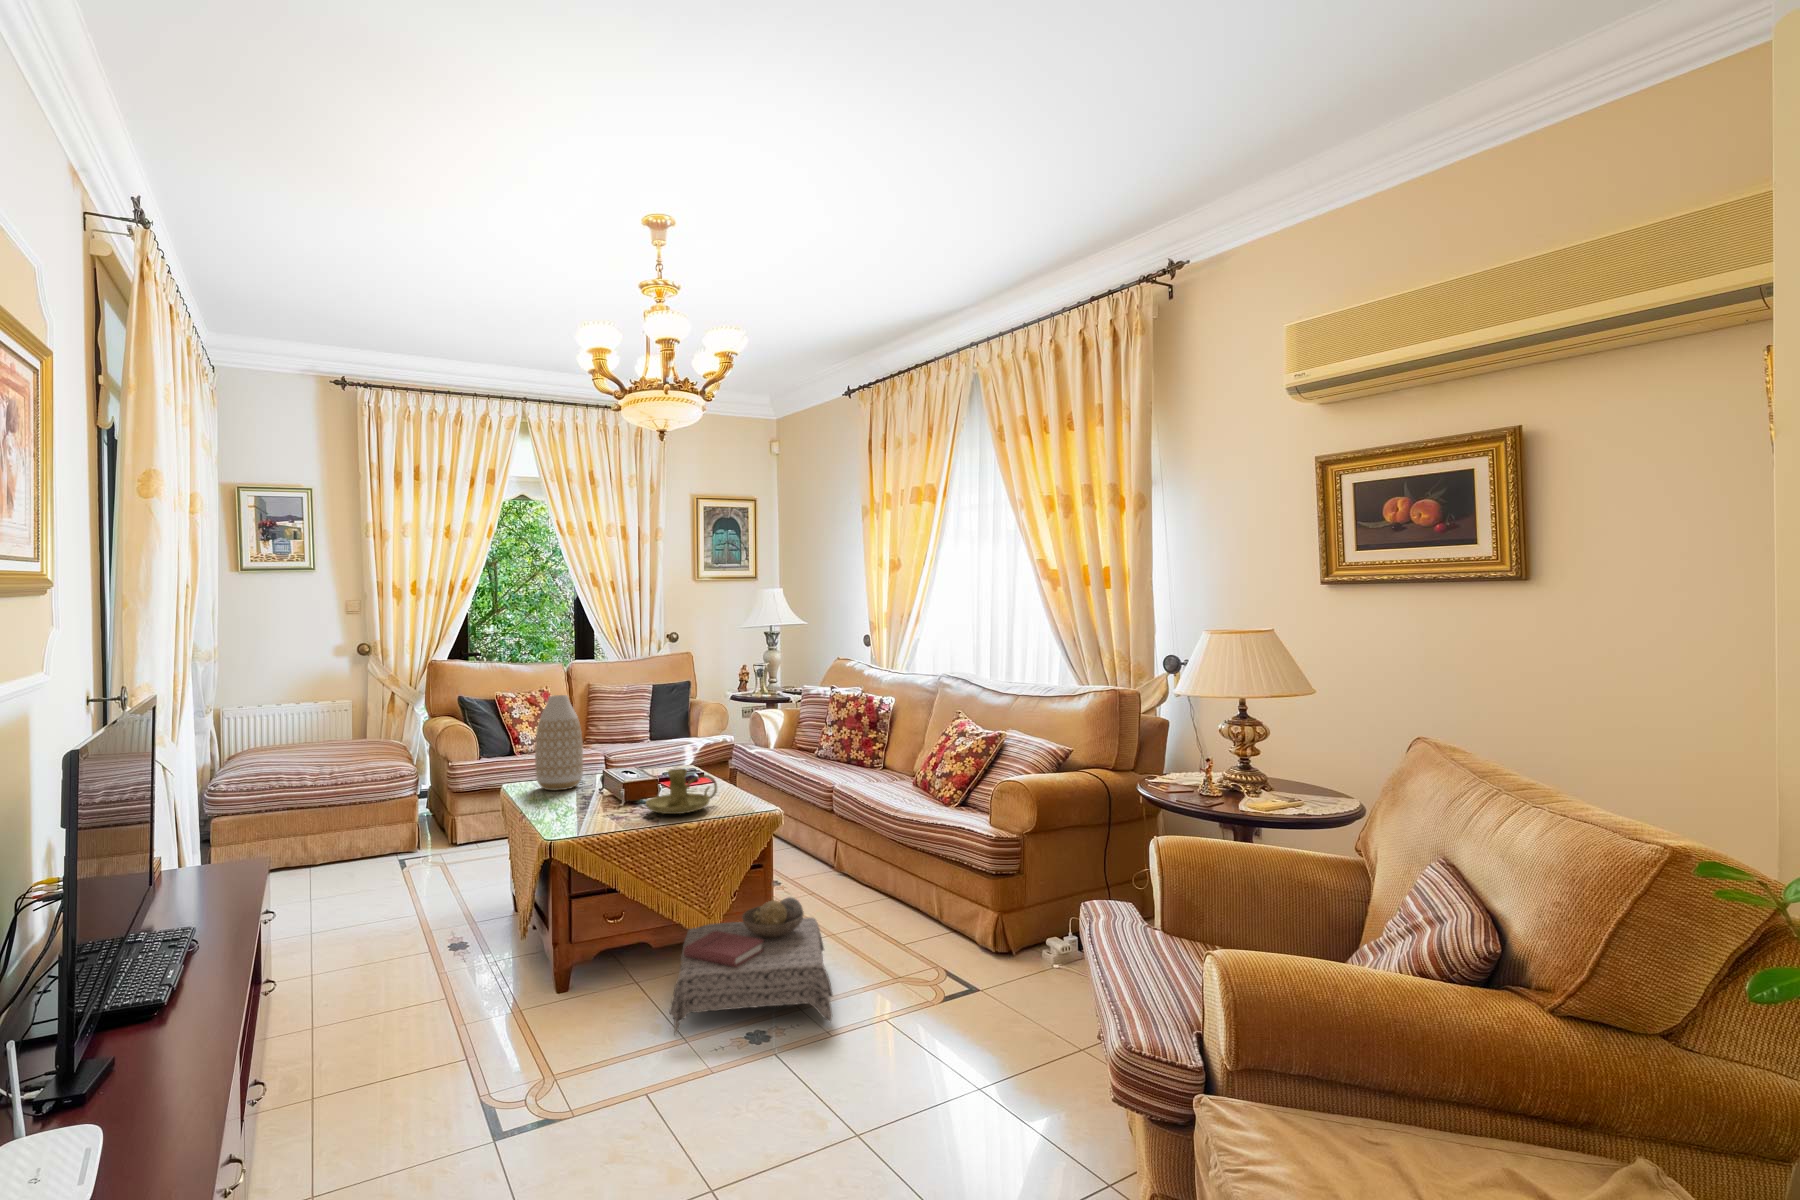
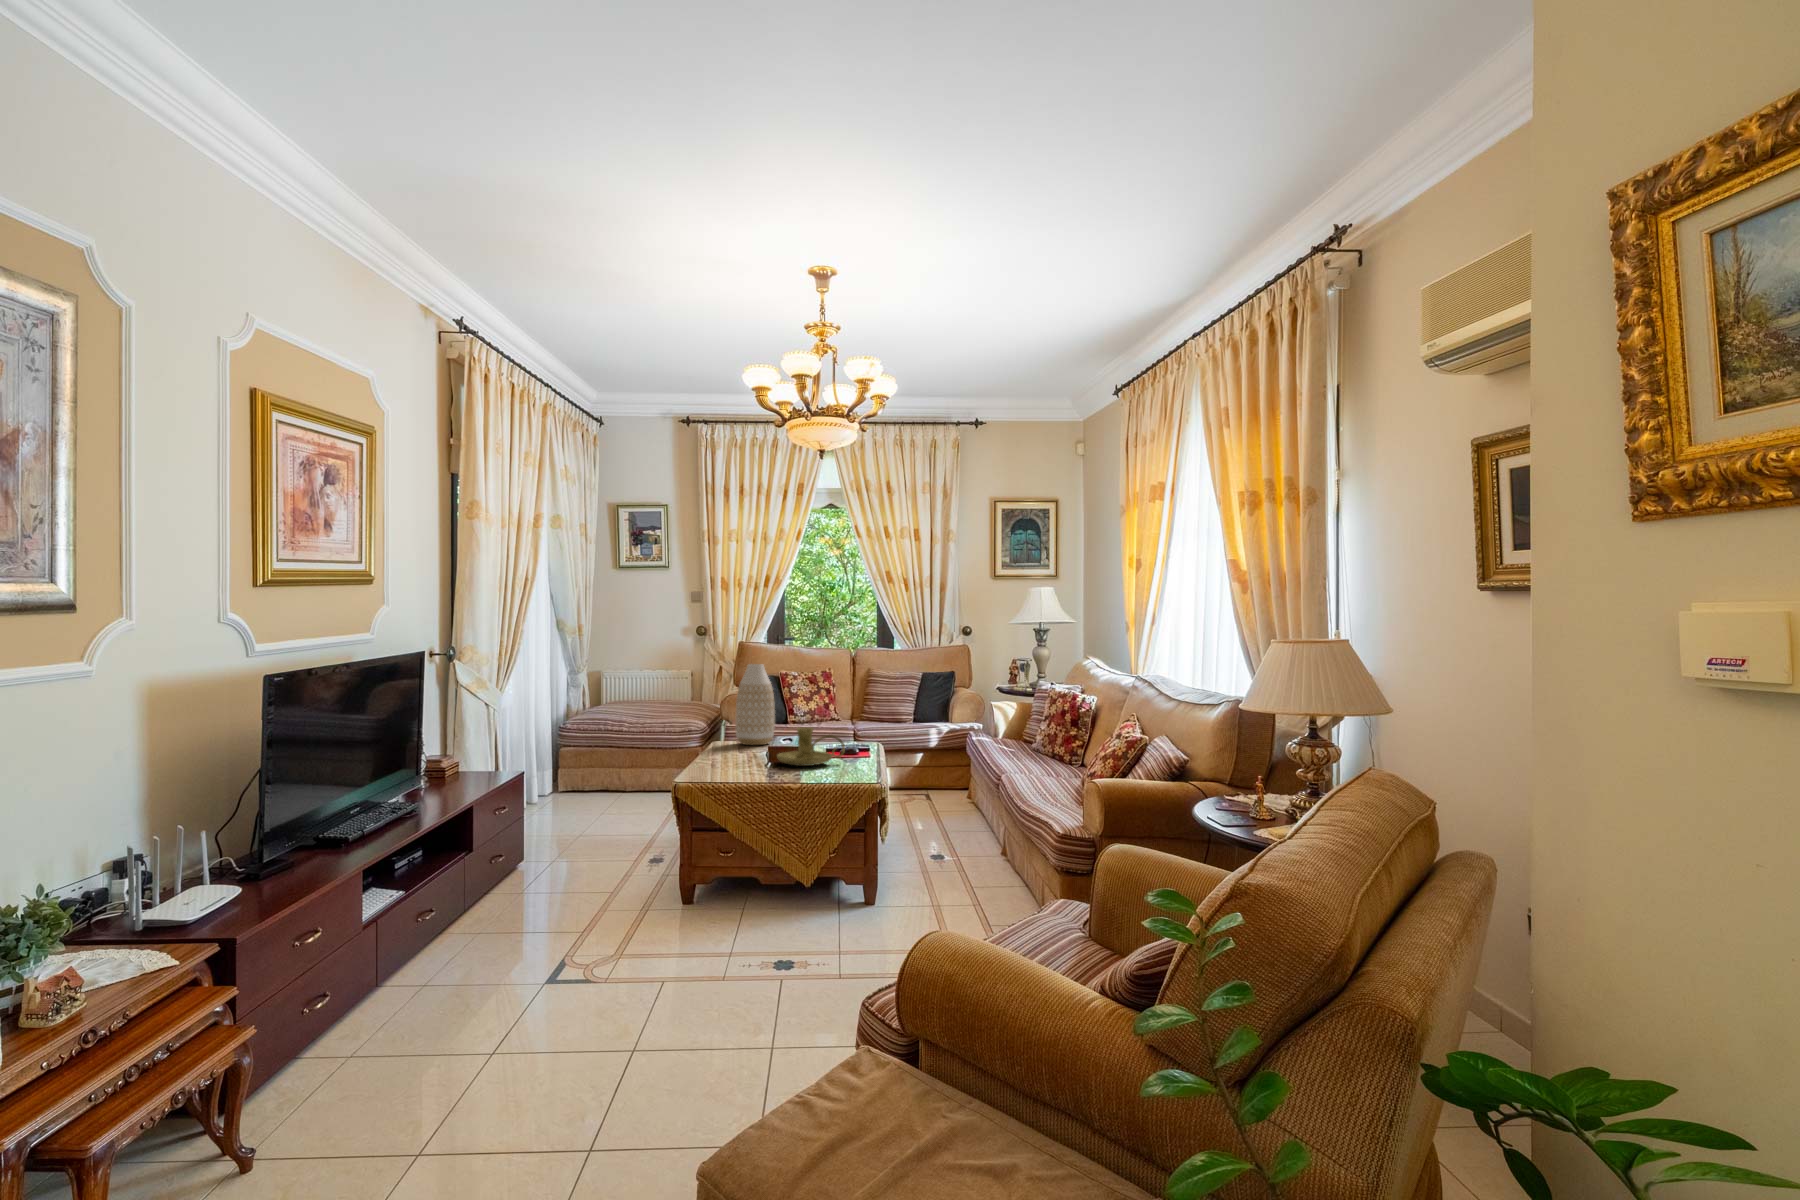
ottoman: present [669,897,833,1034] -> none [730,846,905,958]

